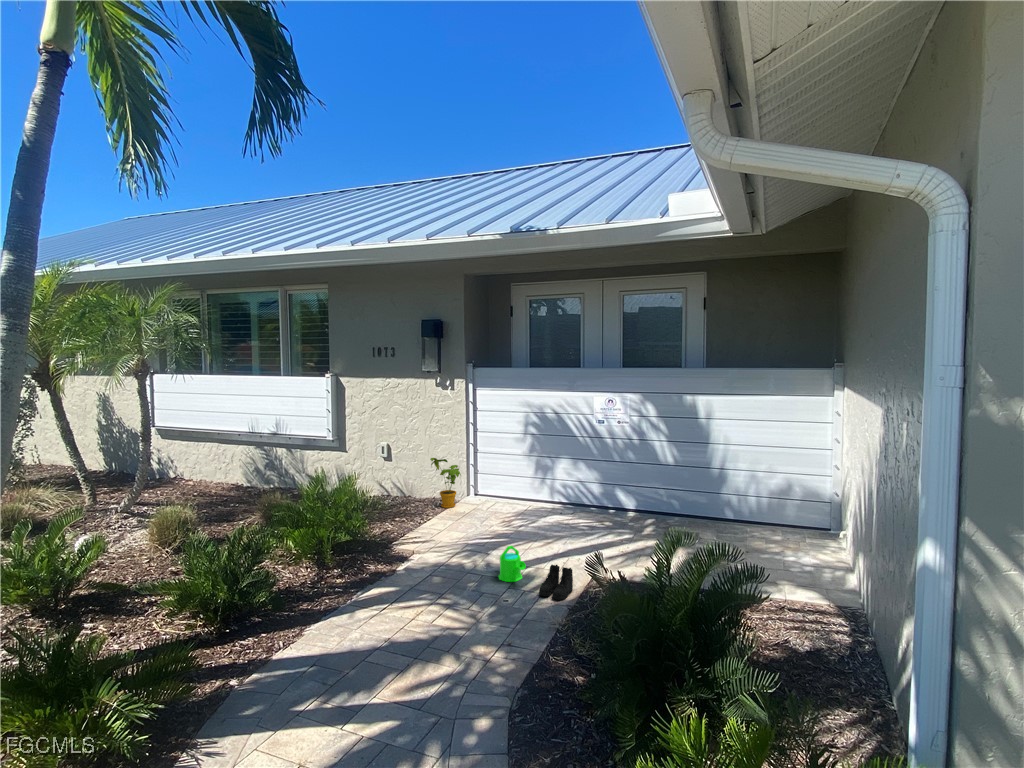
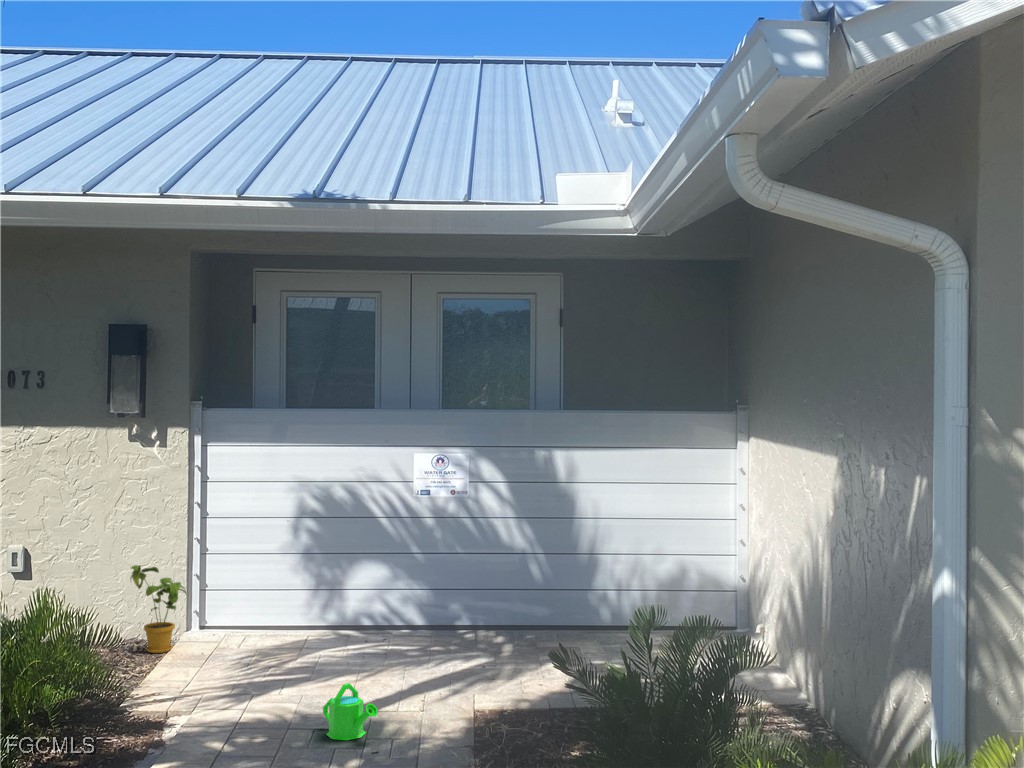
boots: present [539,565,573,600] -> none [406,702,452,751]

